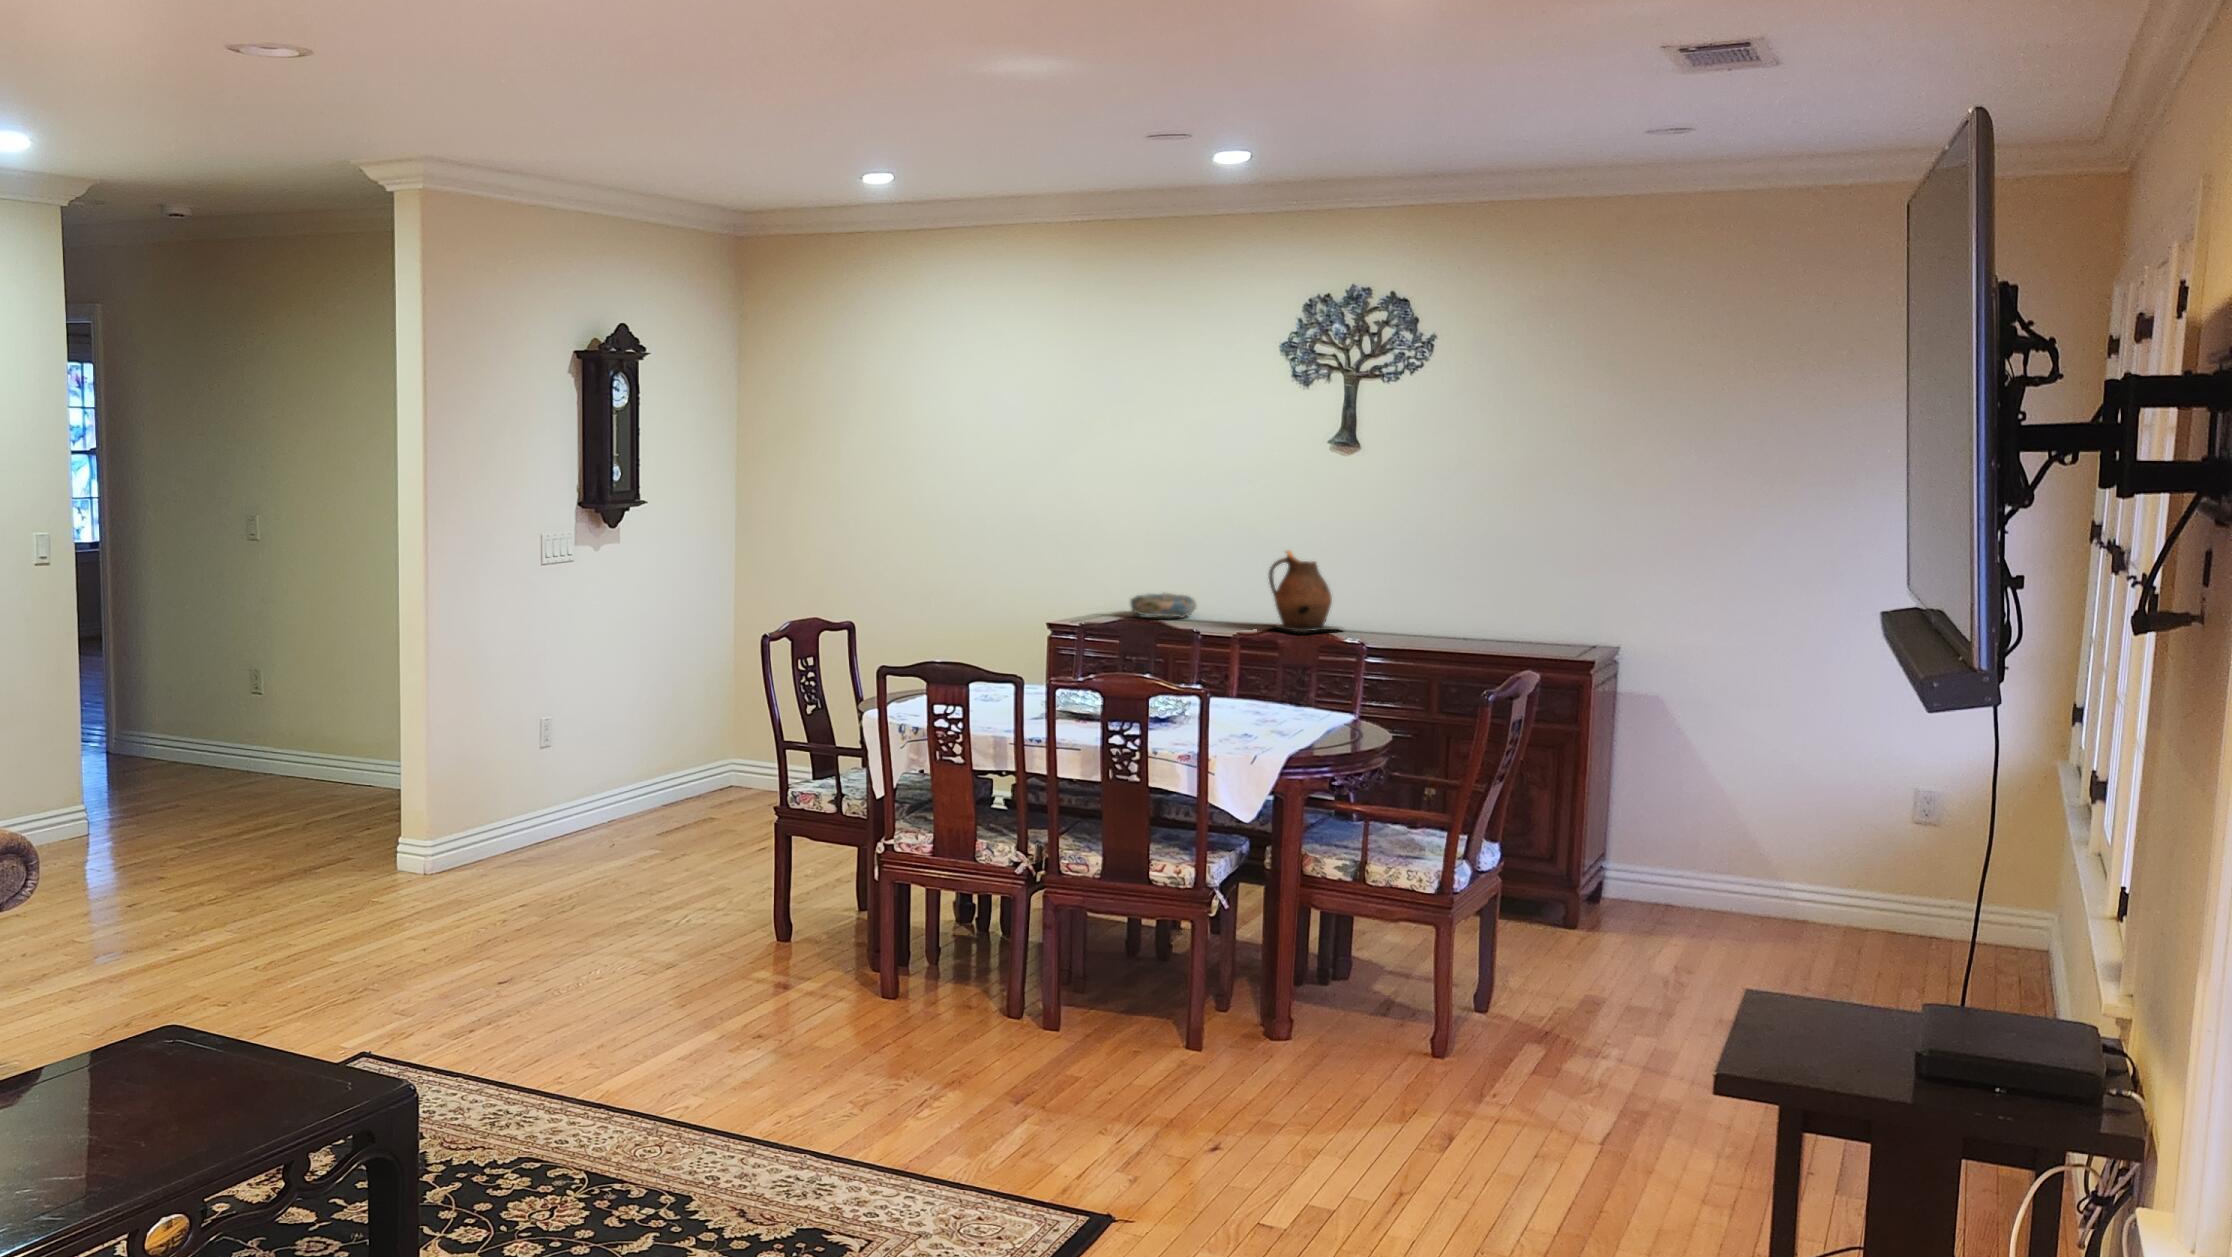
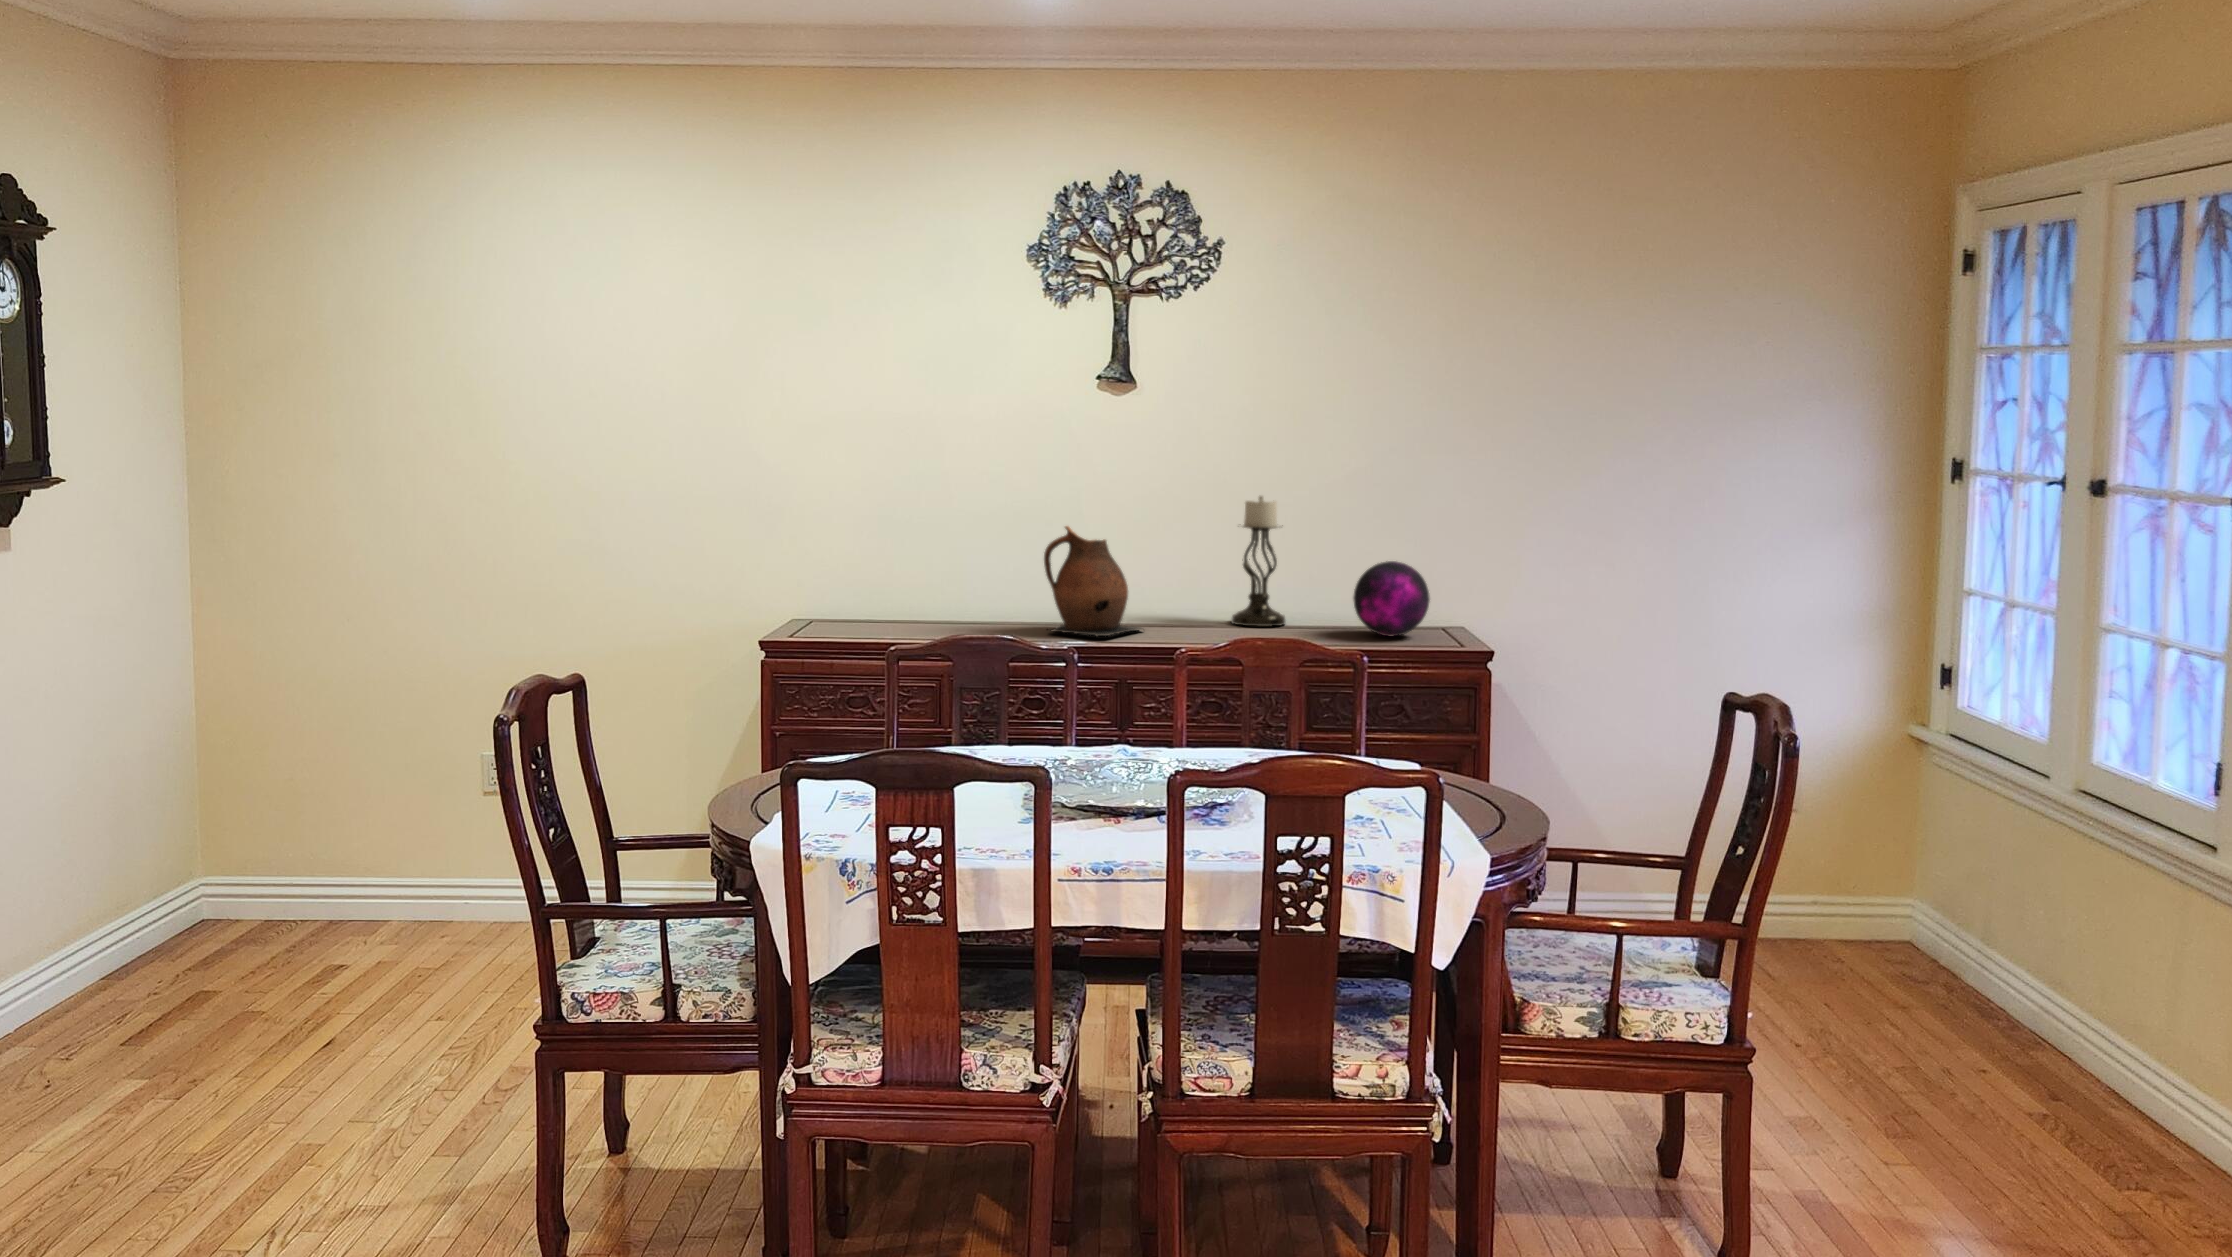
candle holder: none [1427,533,1473,634] -> present [1231,496,1286,626]
decorative orb: none [1510,587,1574,645] -> present [1353,561,1430,636]
decorative bowl: present [1130,593,1196,618] -> none [839,590,933,626]

